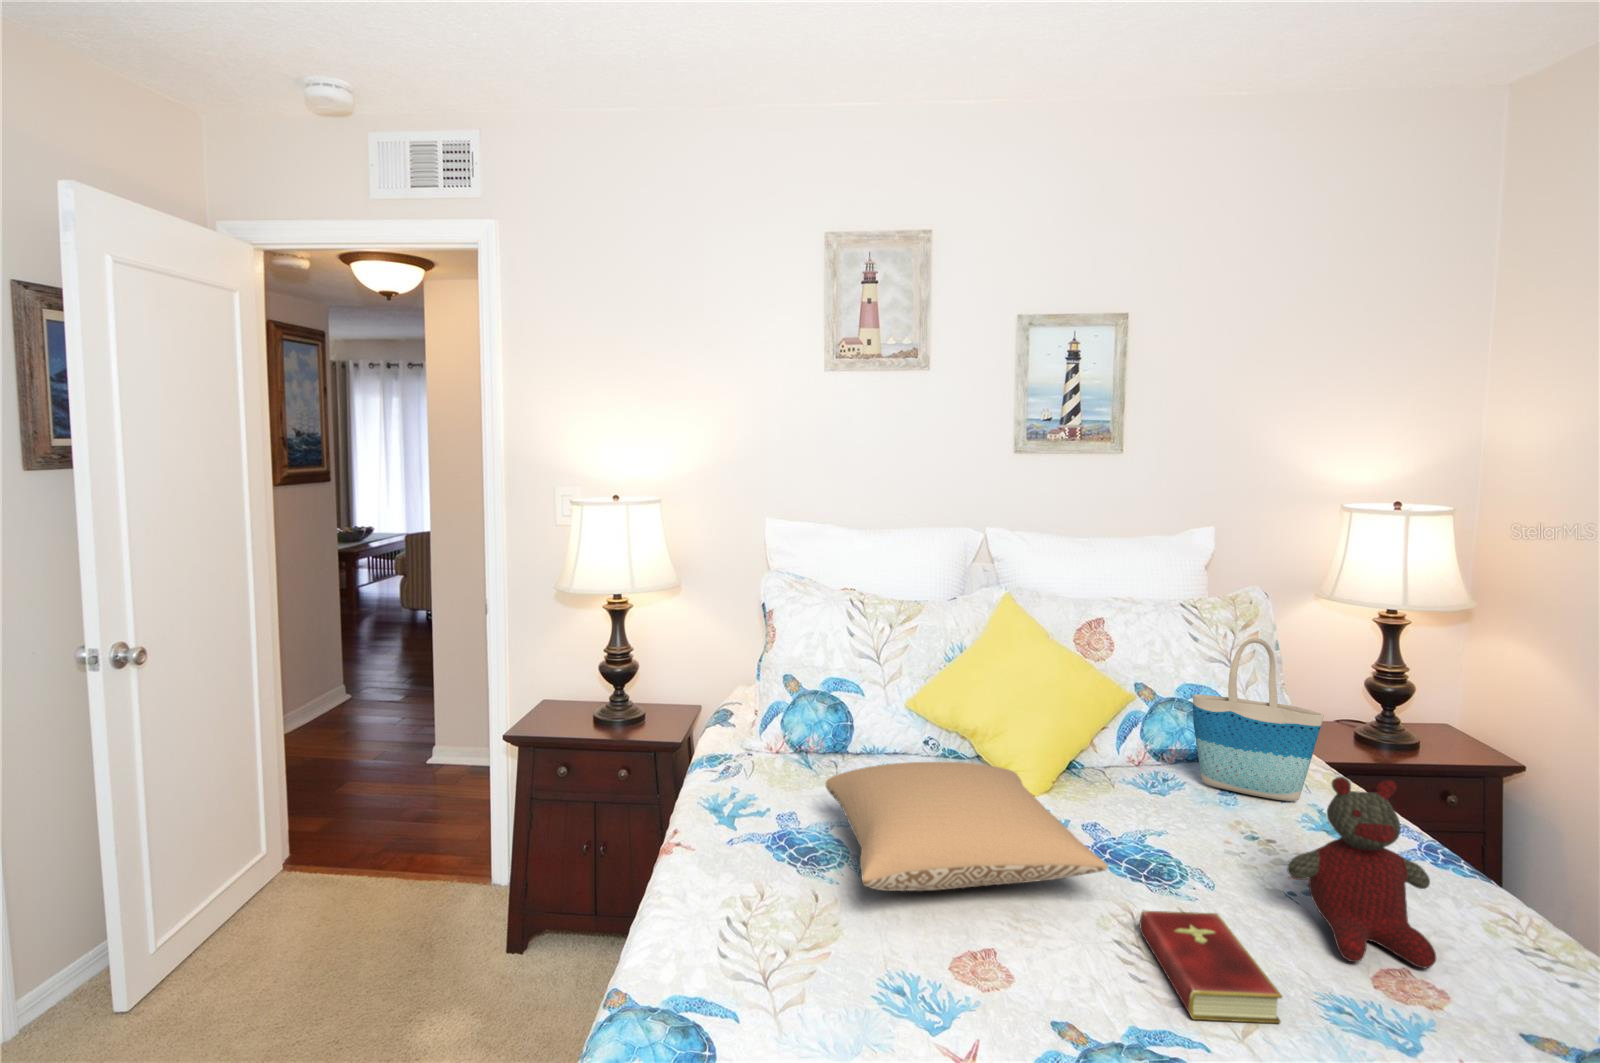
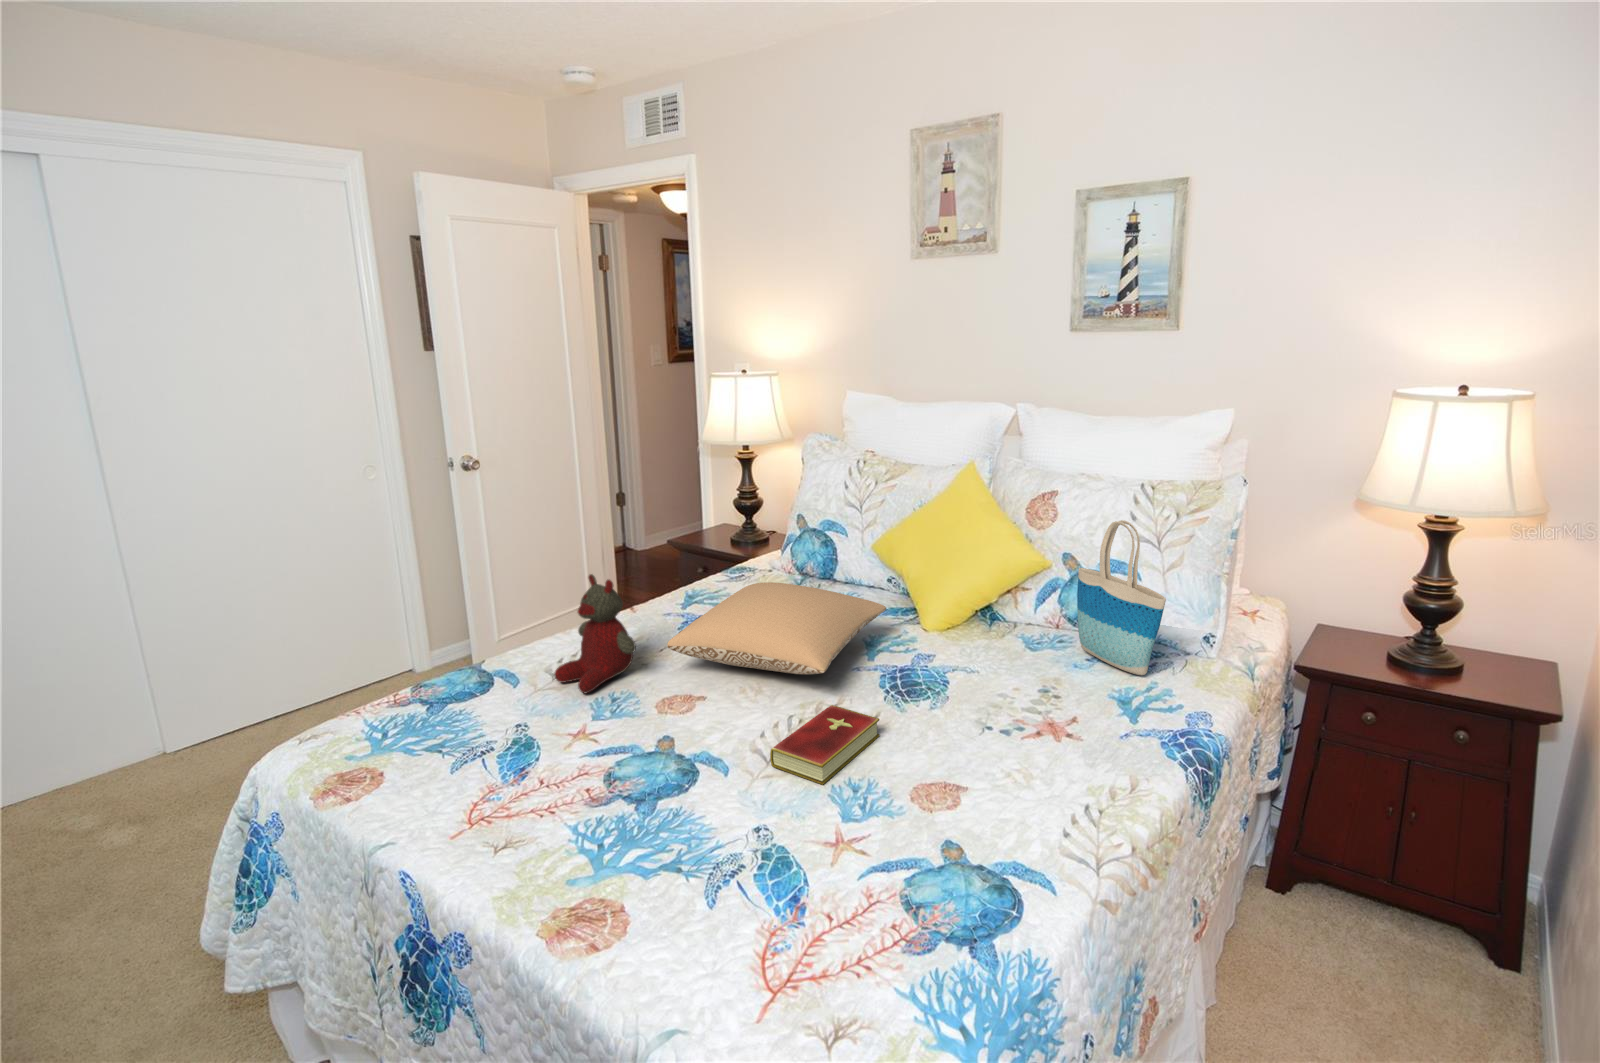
stuffed bear: present [1287,777,1436,968] -> present [554,574,636,693]

